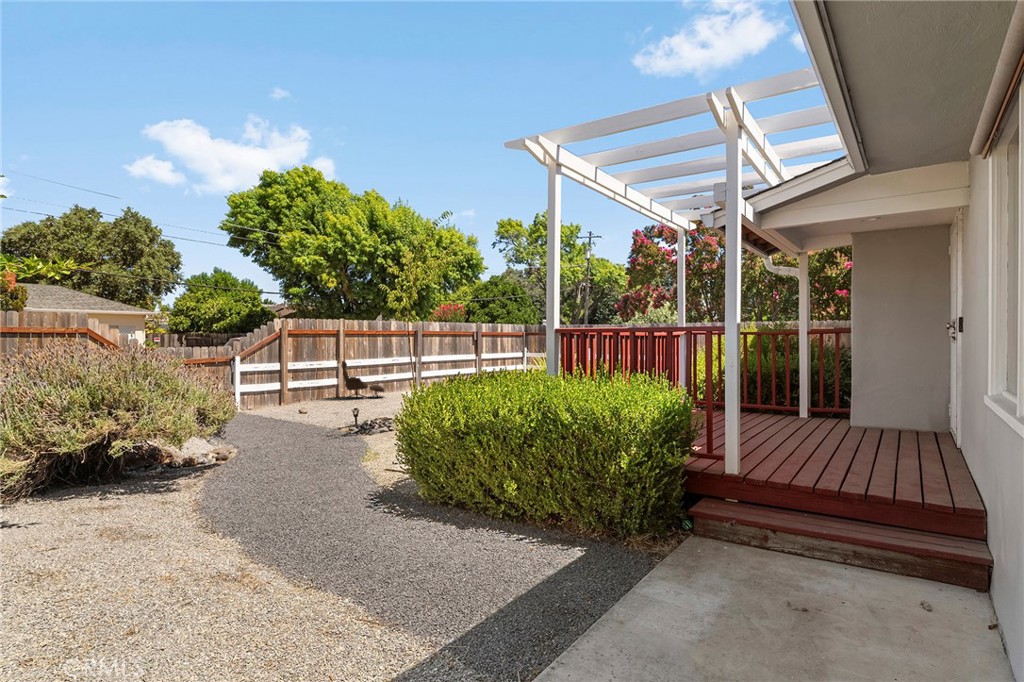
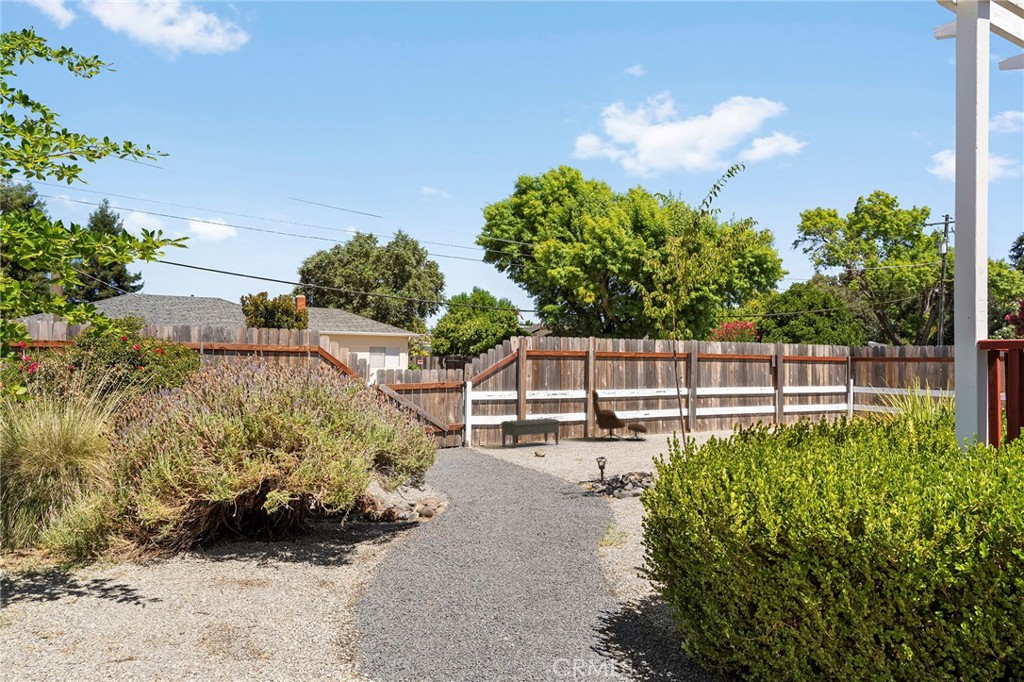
bench: none [267,383,316,408] -> present [501,418,559,448]

